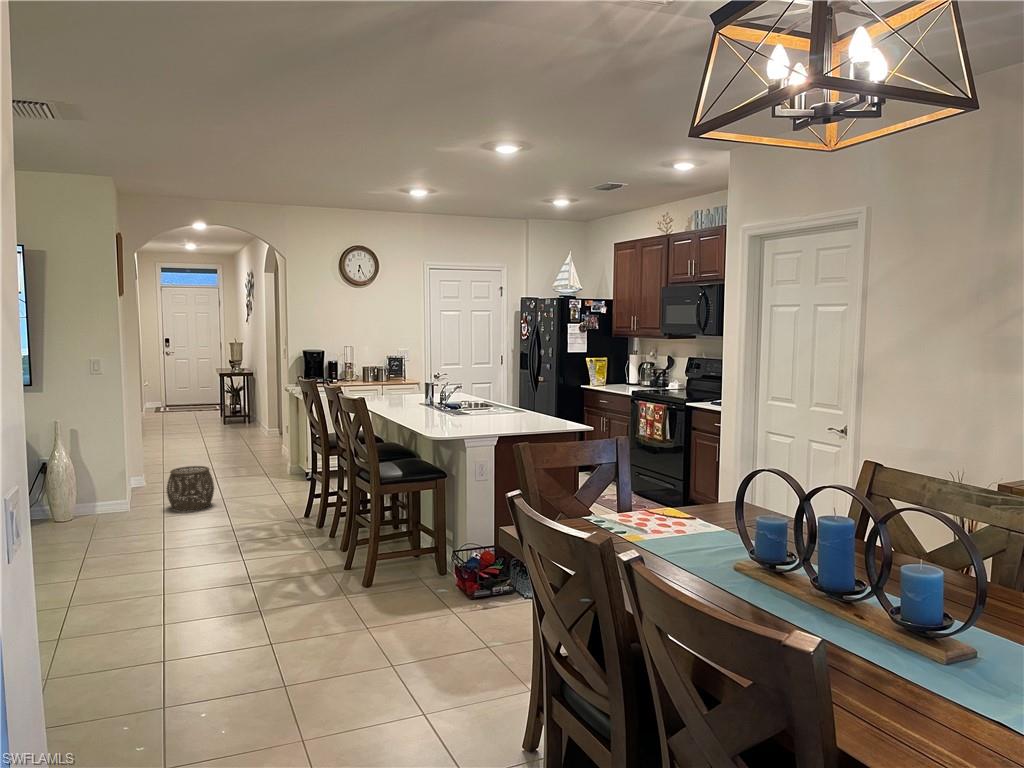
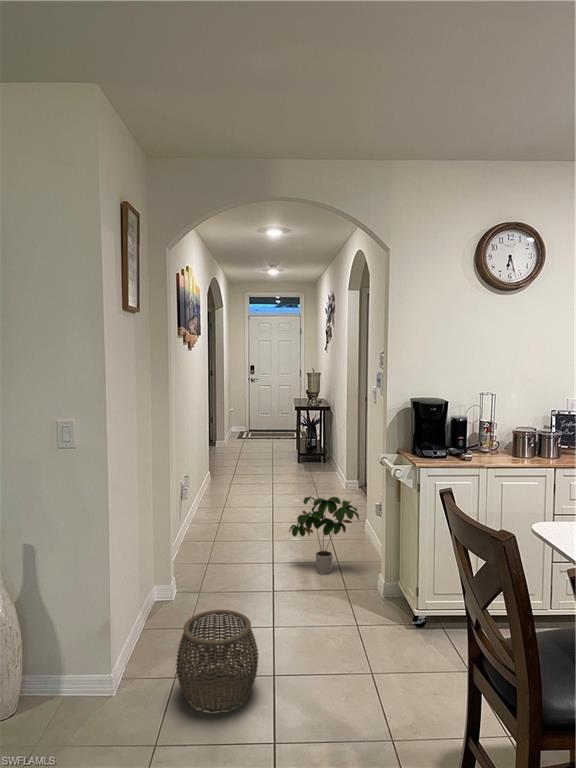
potted plant: none [225,419,274,471] -> present [289,496,359,574]

